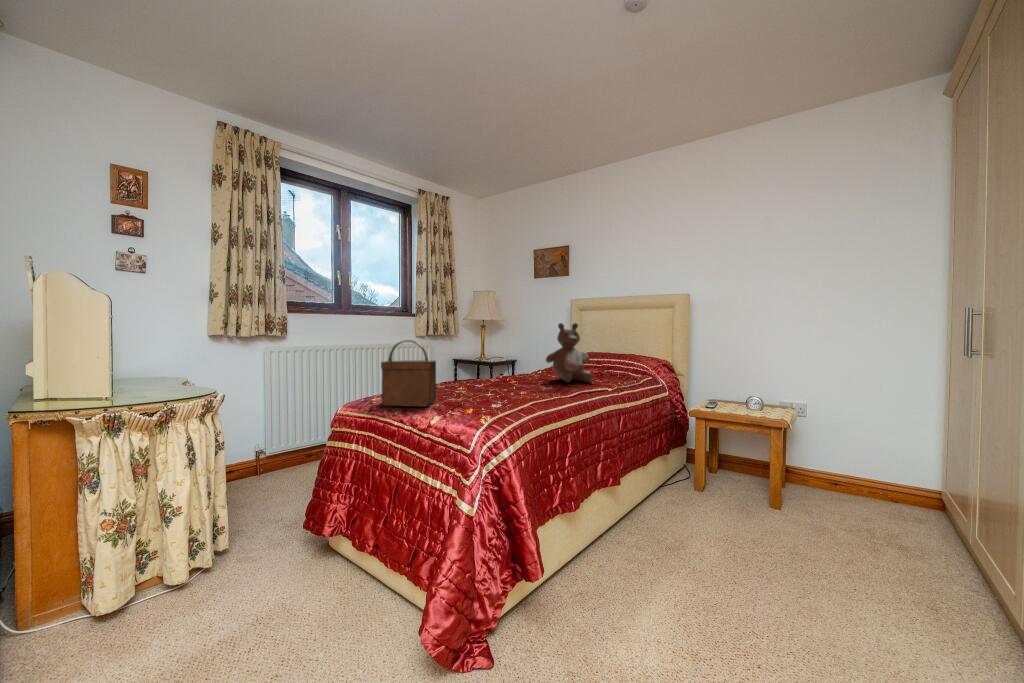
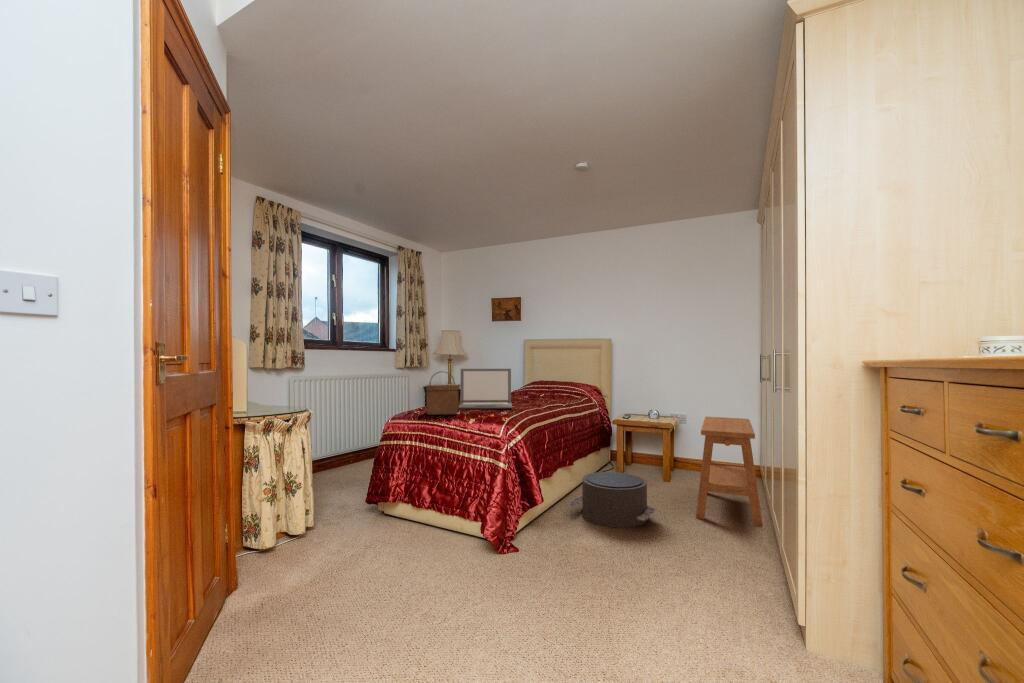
stuffed bear: present [546,323,593,382] -> none [516,358,550,401]
laptop: none [446,337,531,396] -> present [459,369,512,408]
side table: none [835,416,998,657] -> present [696,417,763,528]
pouf: none [602,503,759,622] -> present [569,472,656,528]

